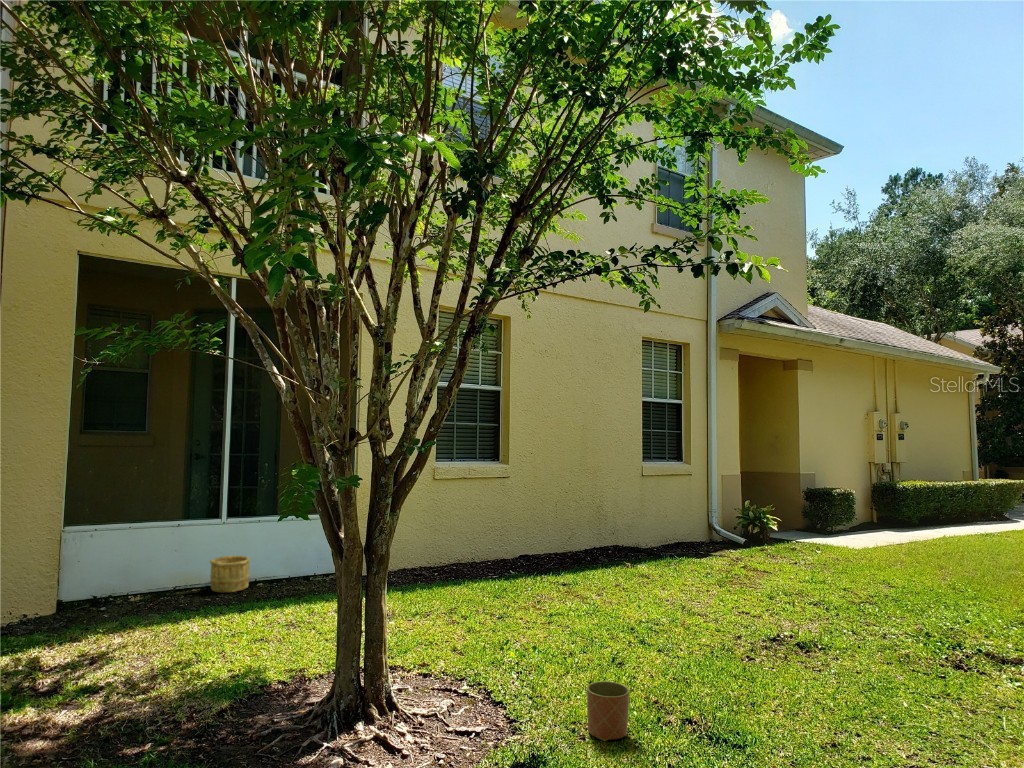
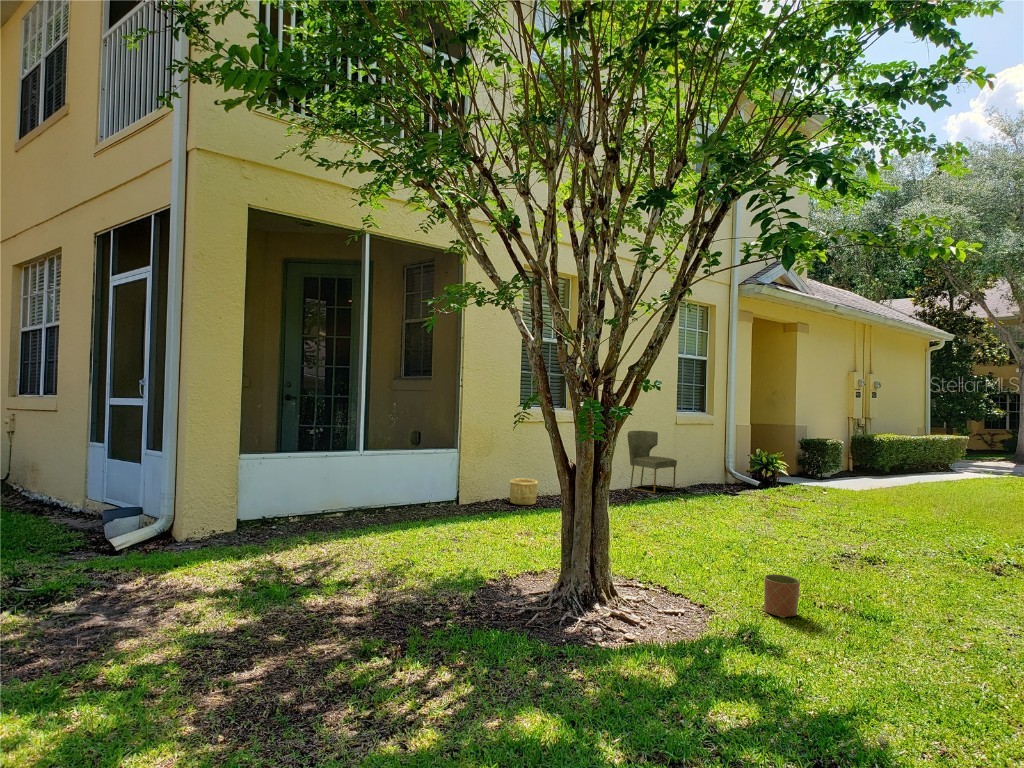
chair: none [574,485,630,558] -> present [628,431,677,493]
wooden bucket: present [210,555,250,593] -> present [510,478,538,505]

